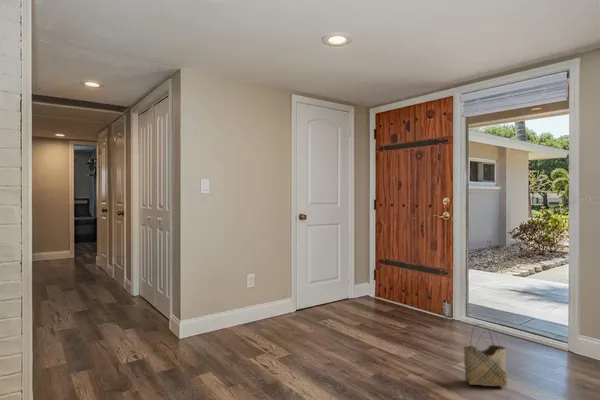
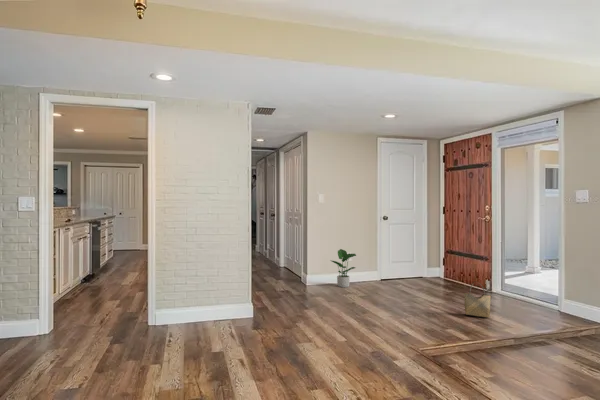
potted plant: none [220,270,265,334] -> present [332,249,356,287]

